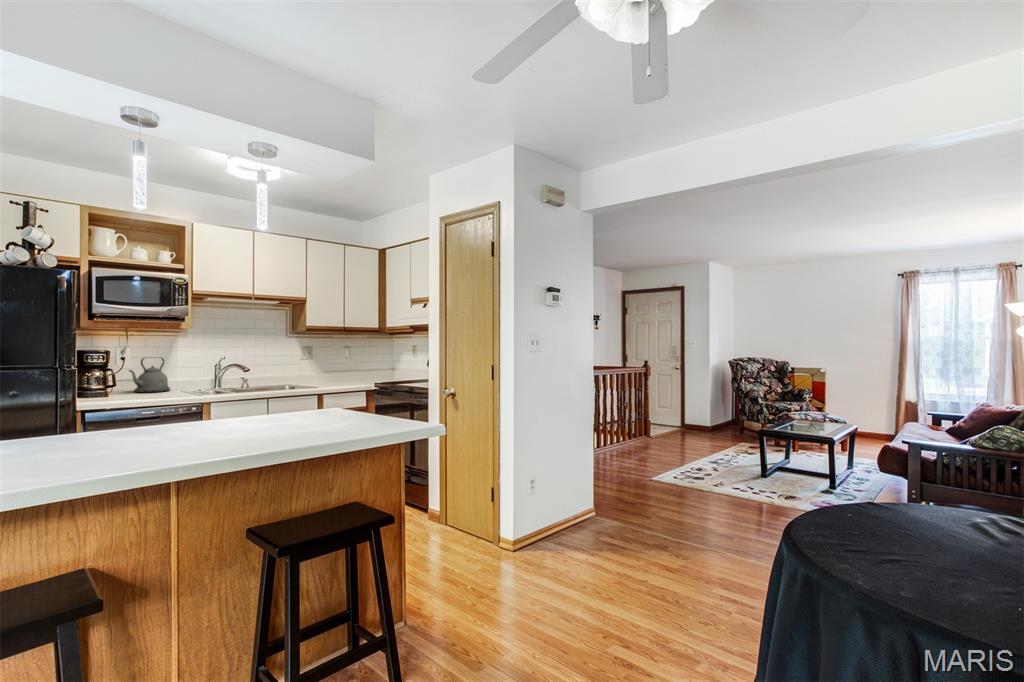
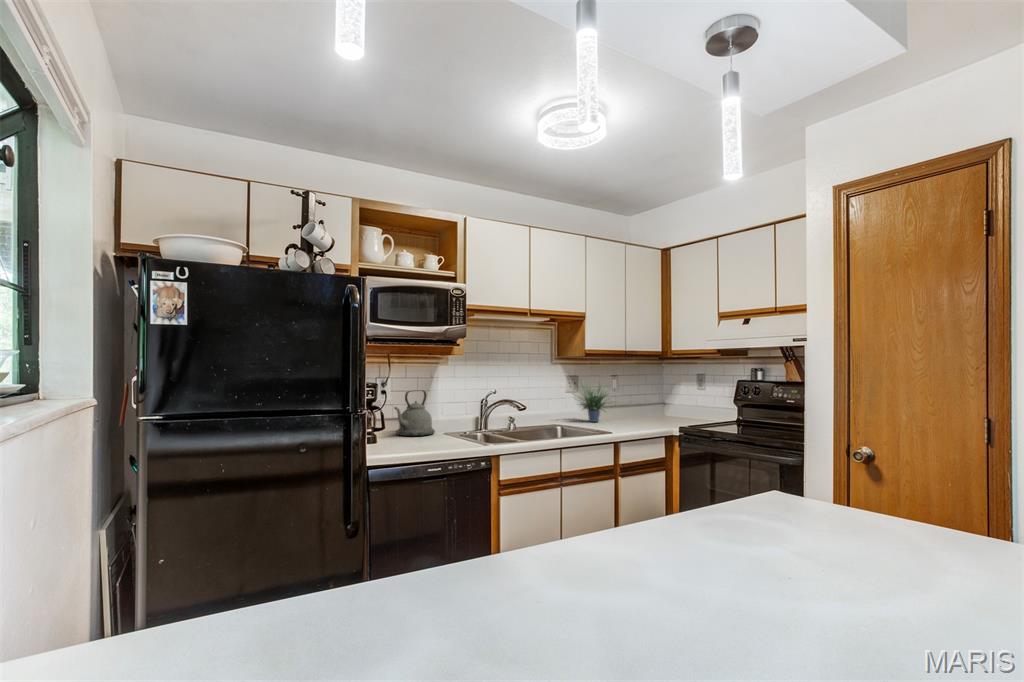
potted plant: none [301,346,344,381] -> present [580,387,612,422]

